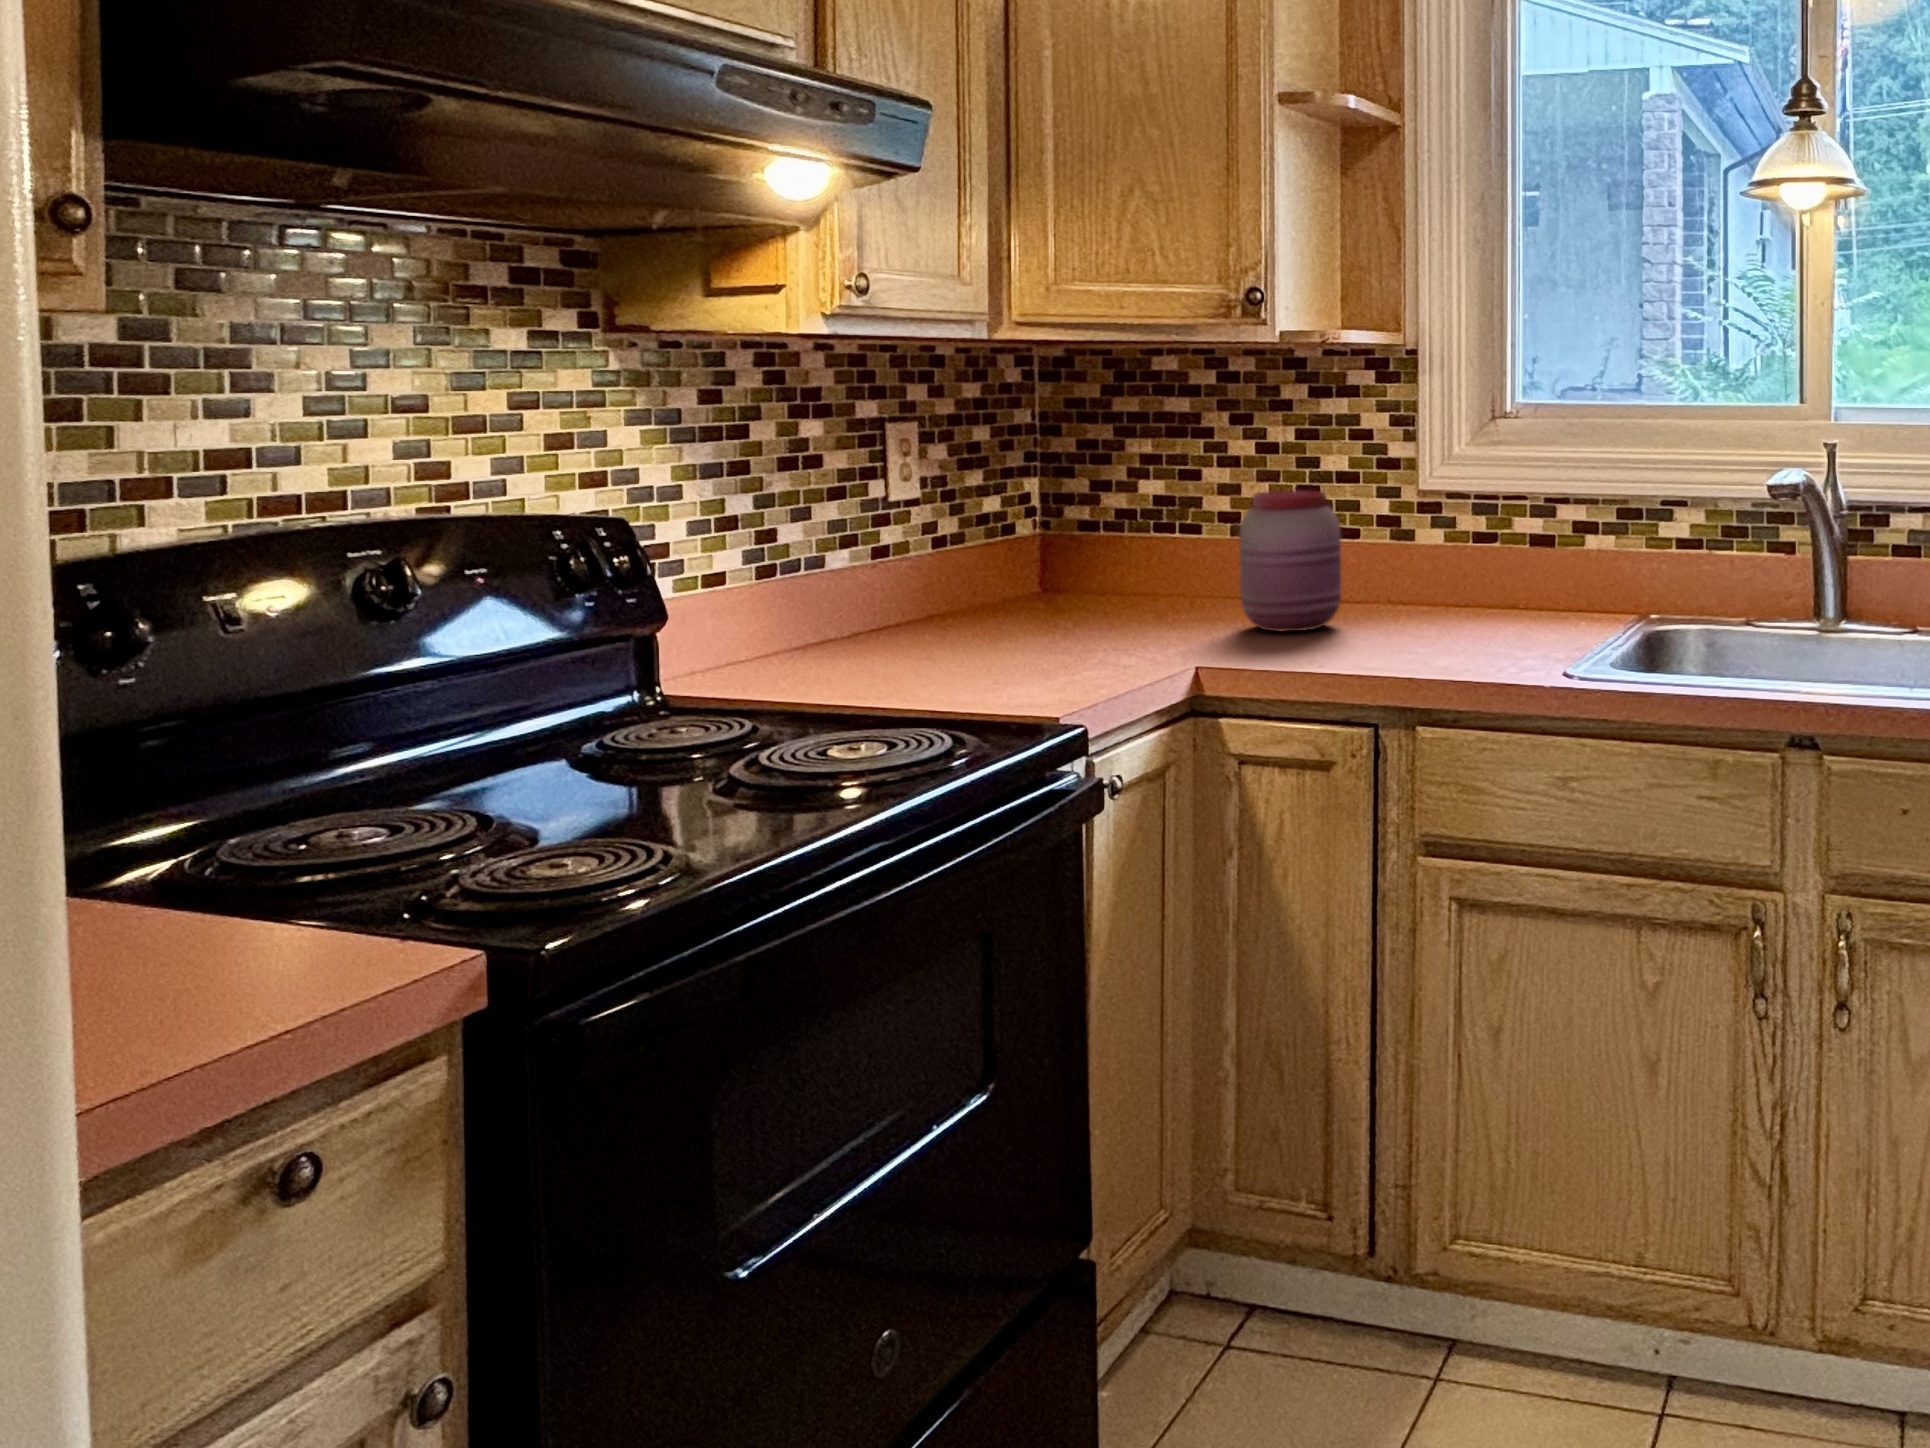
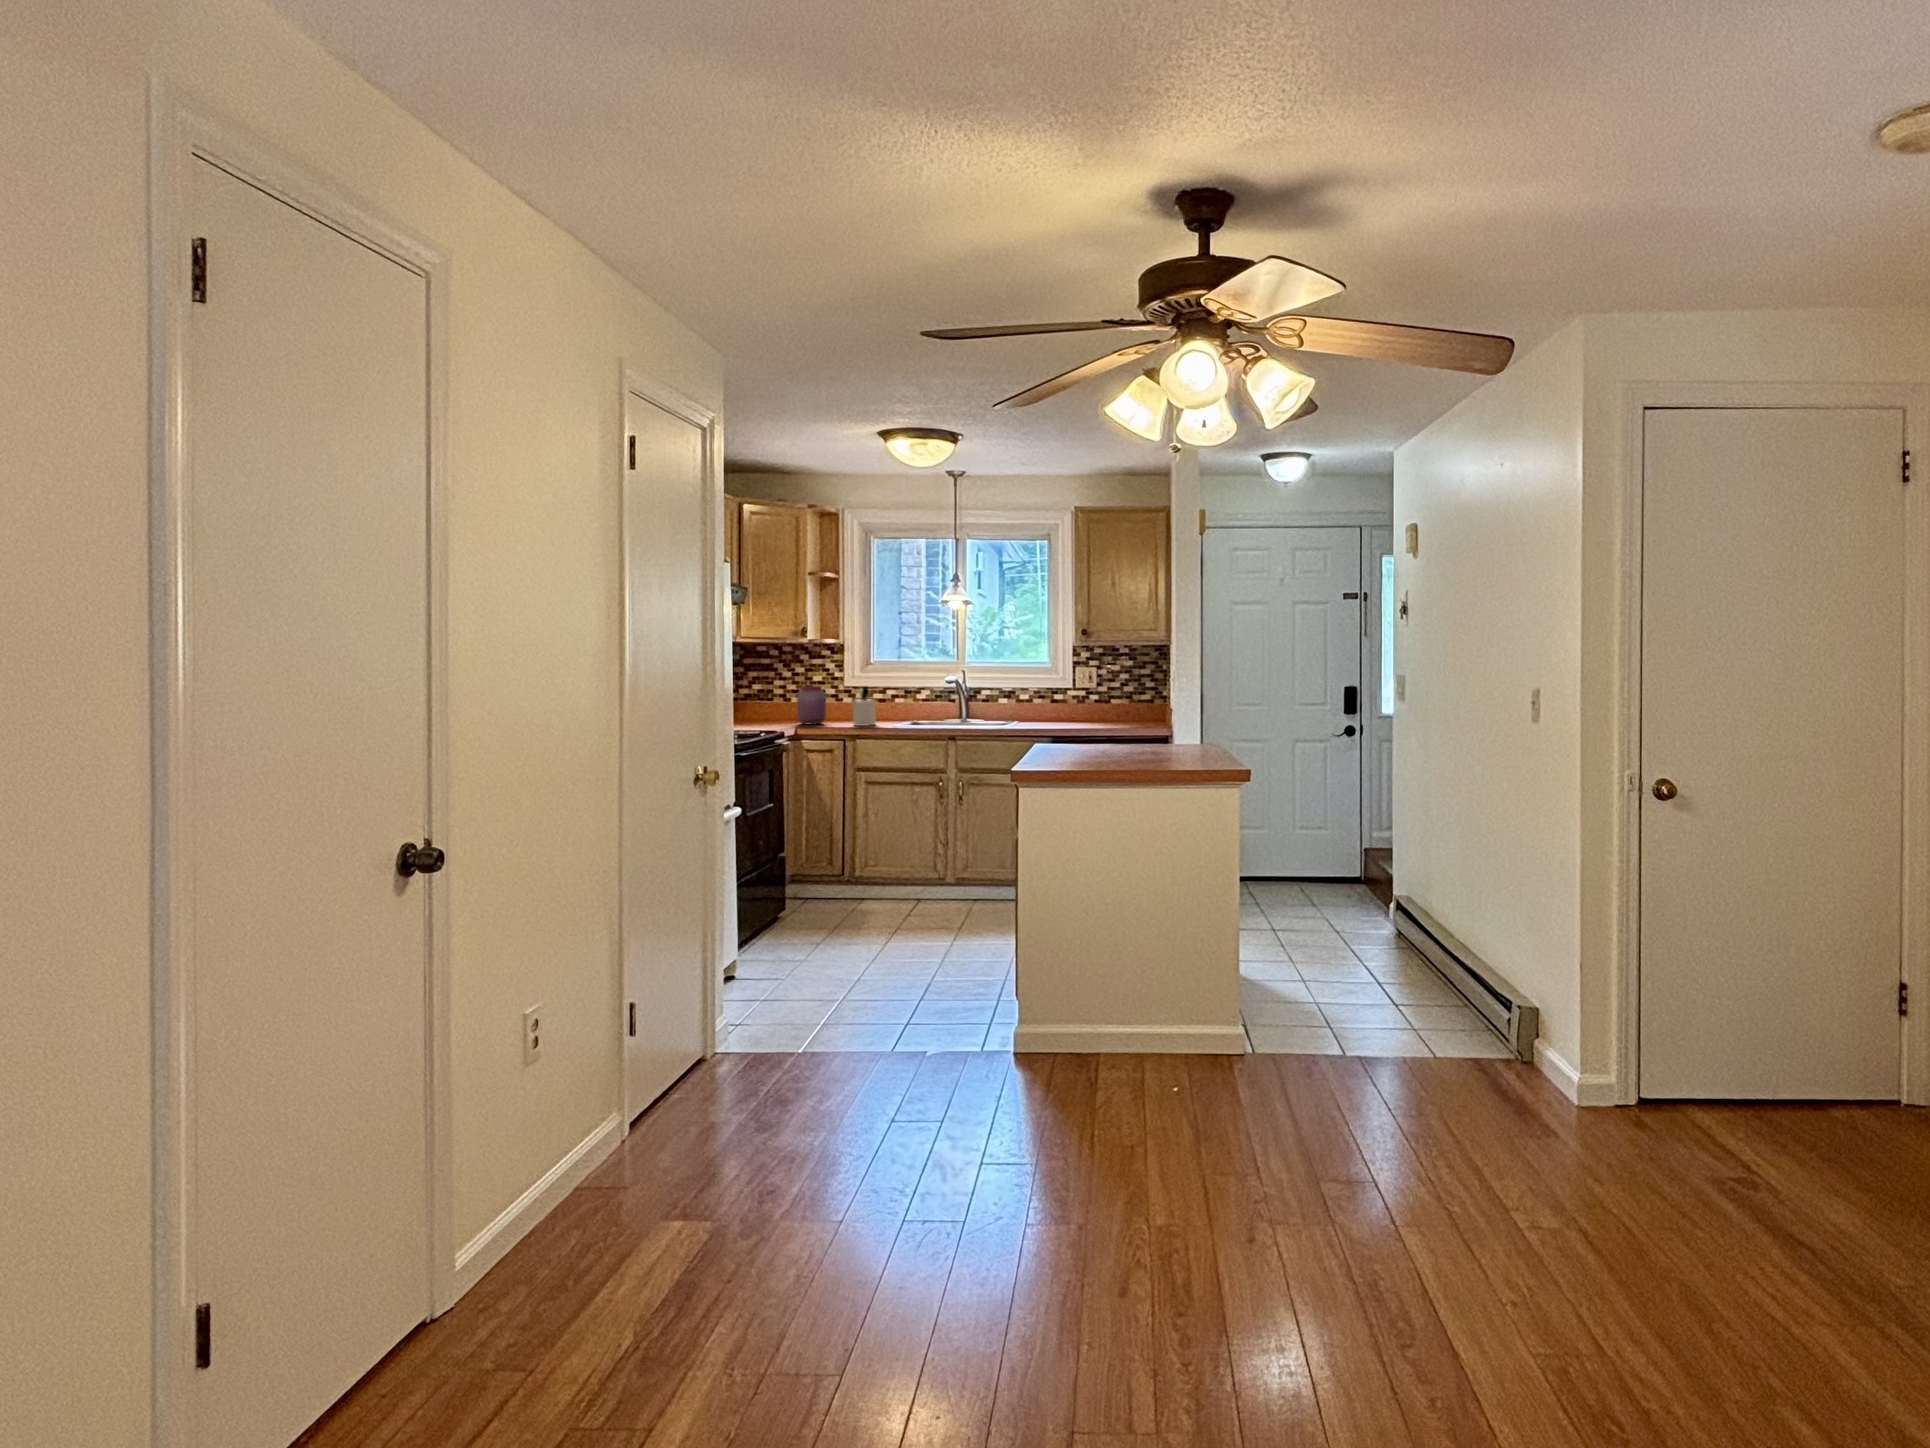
soap dispenser: none [1426,499,1513,647] -> present [852,687,876,726]

